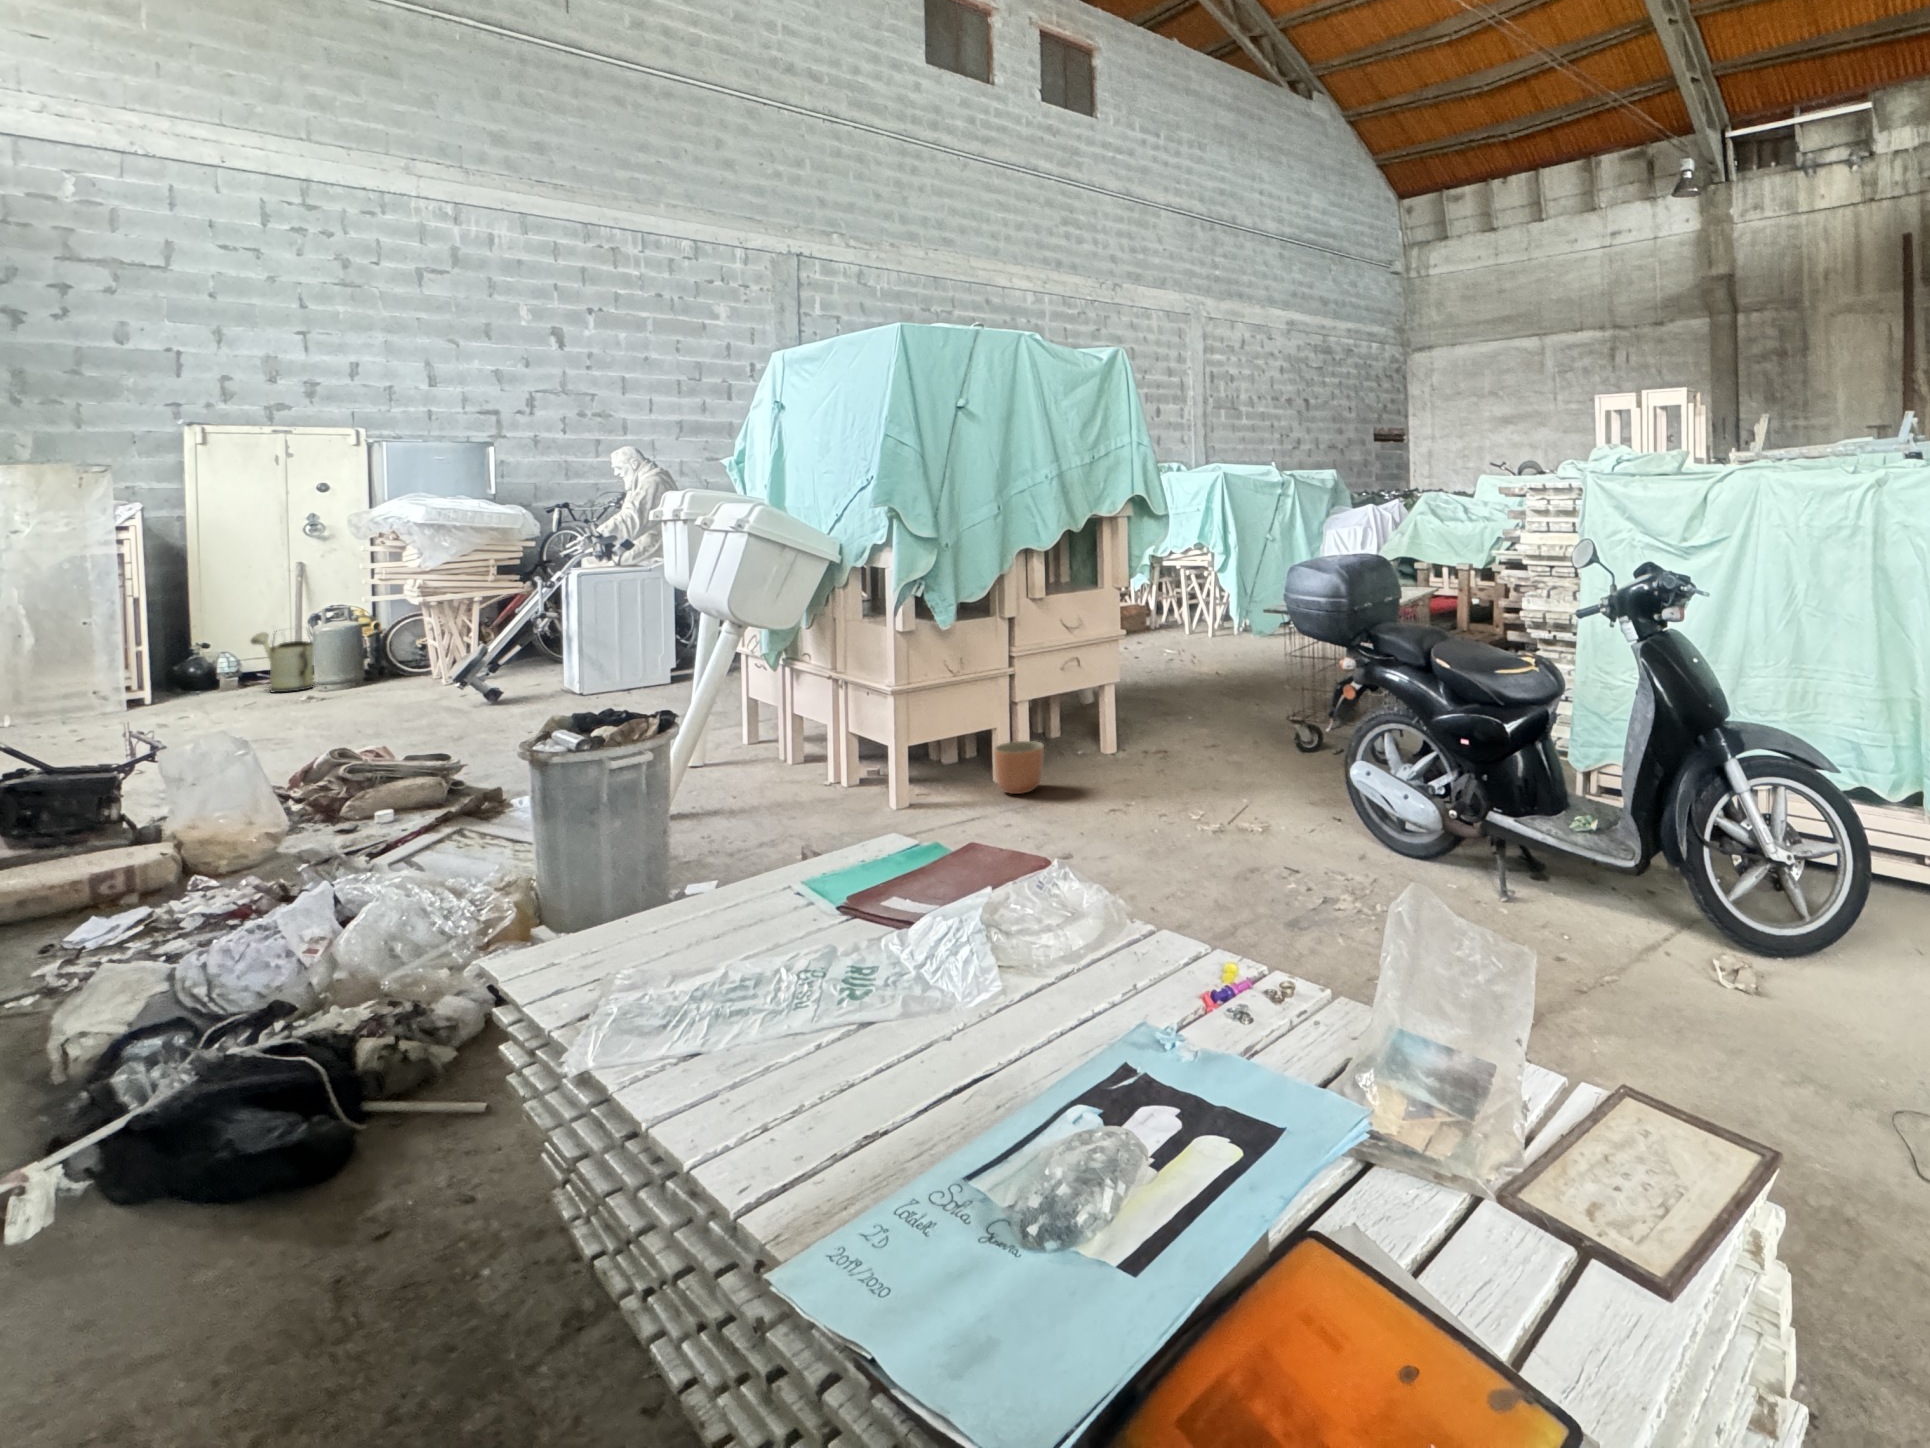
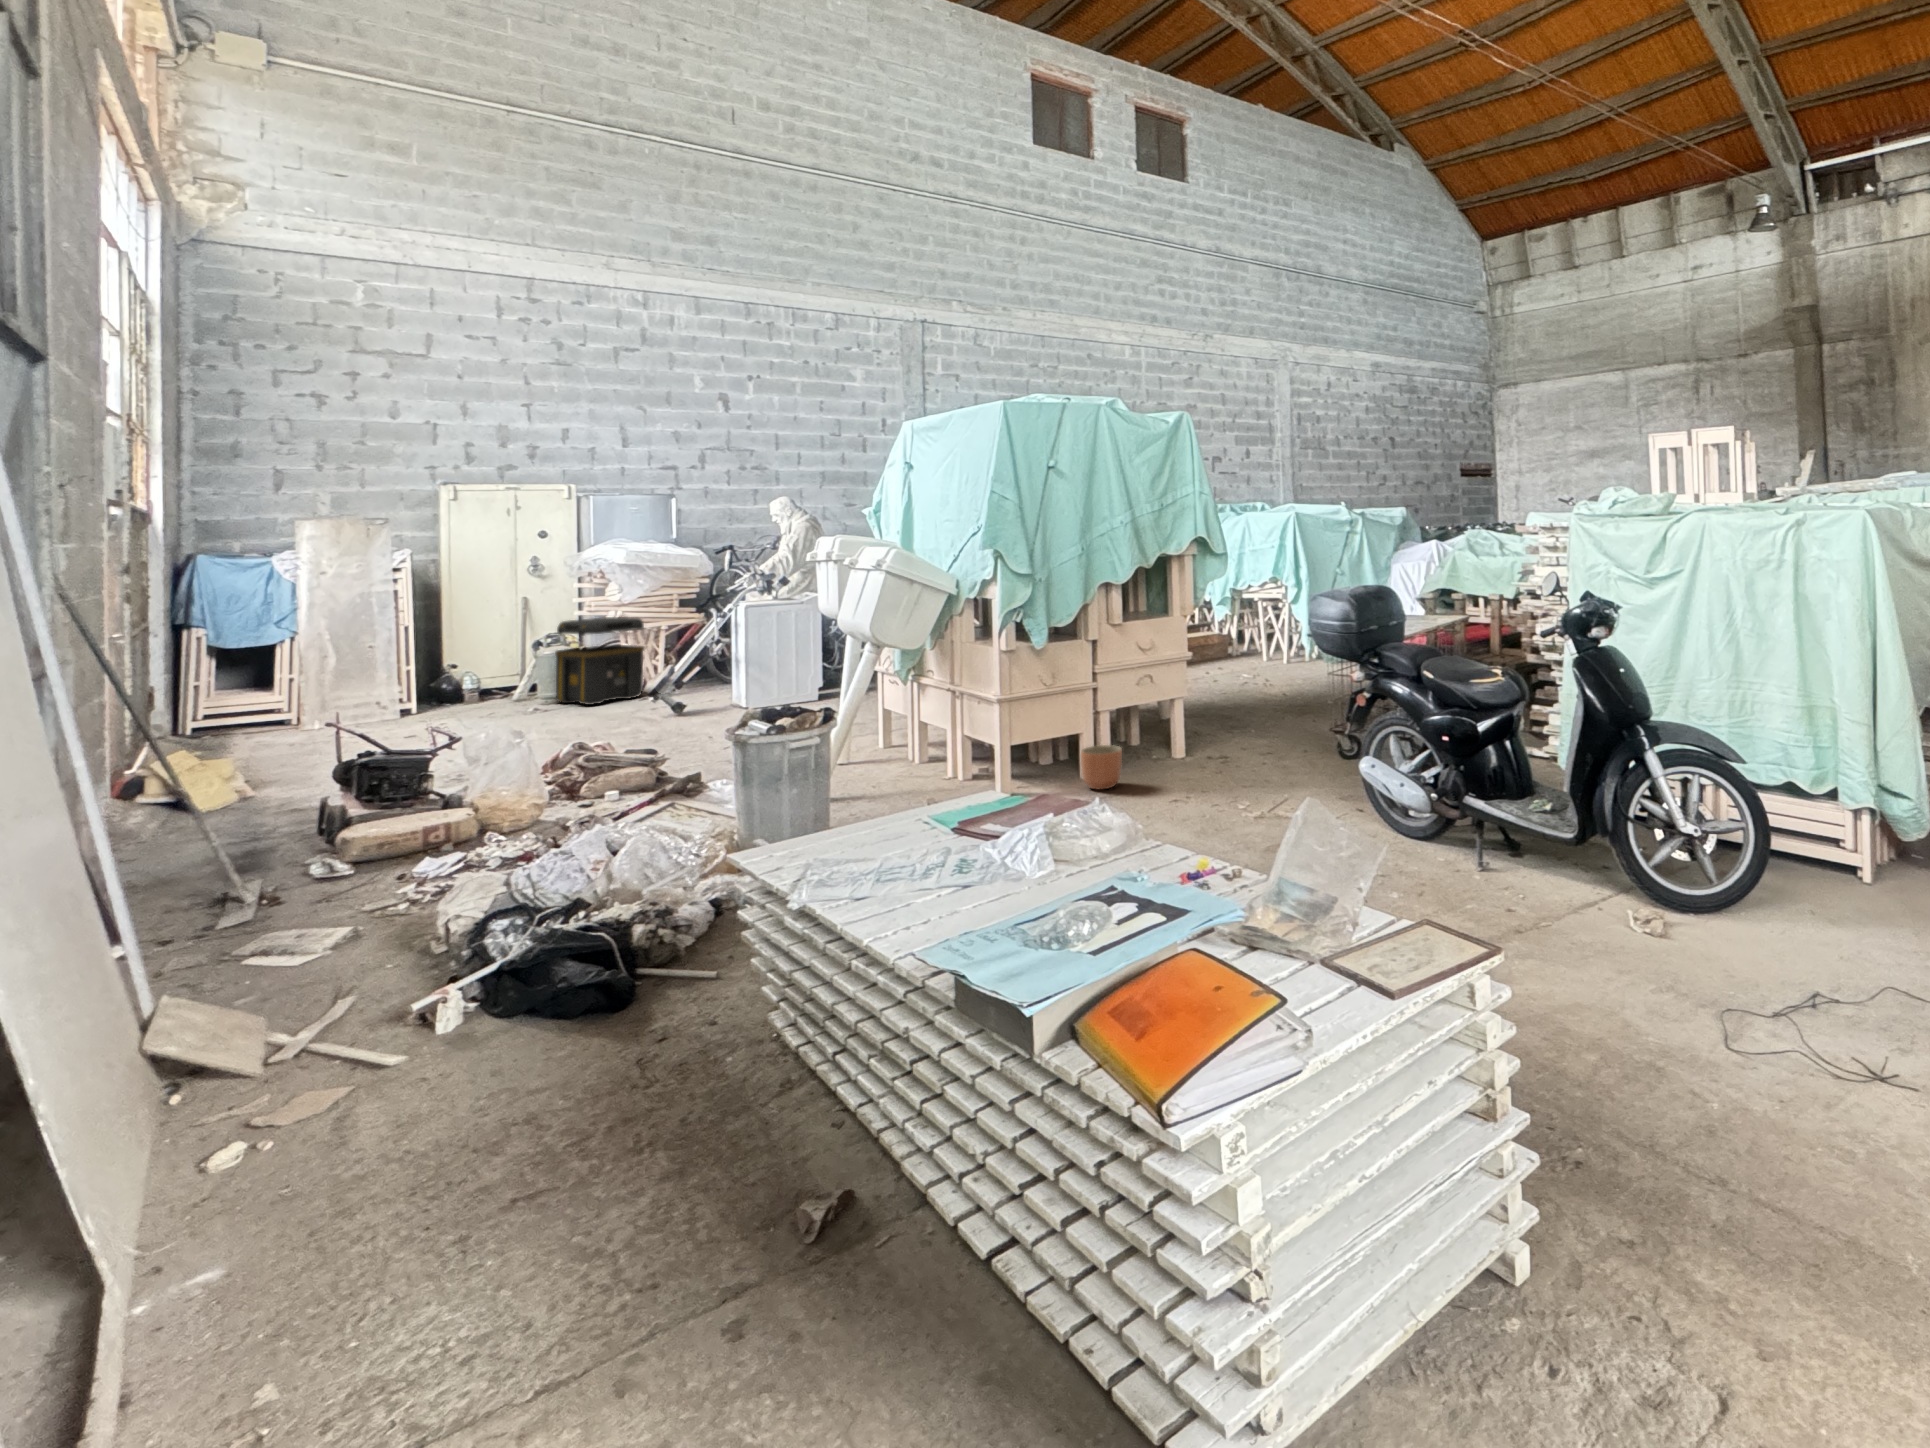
toolbox: none [332,590,452,696] -> present [555,617,645,705]
watering can: present [251,632,314,692] -> none [492,648,539,701]

